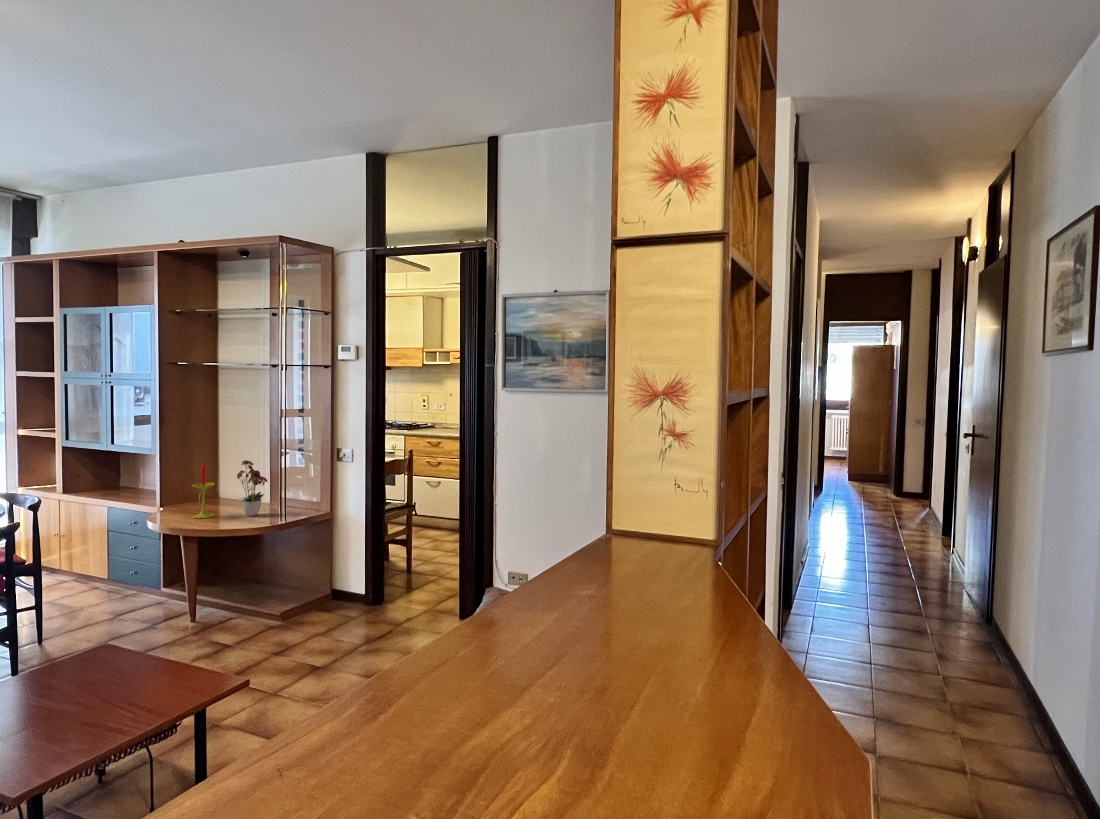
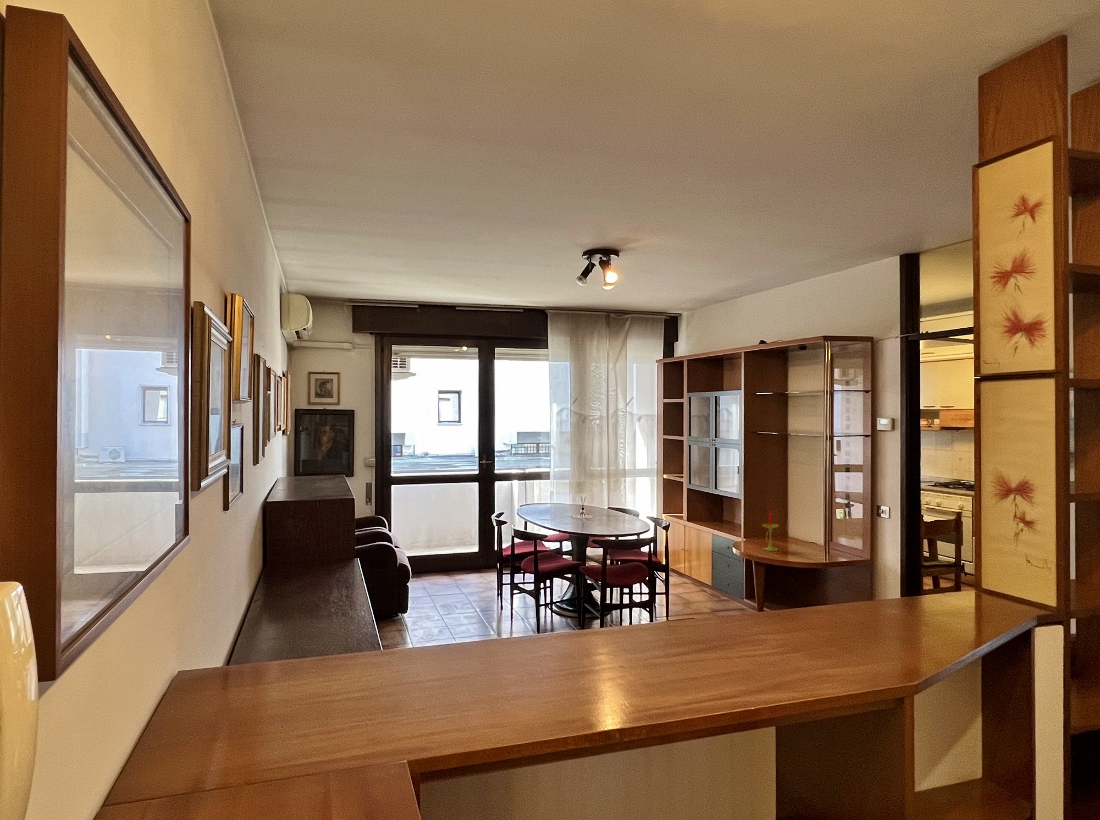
flower arrangement: present [237,460,267,516] -> none [792,507,819,554]

